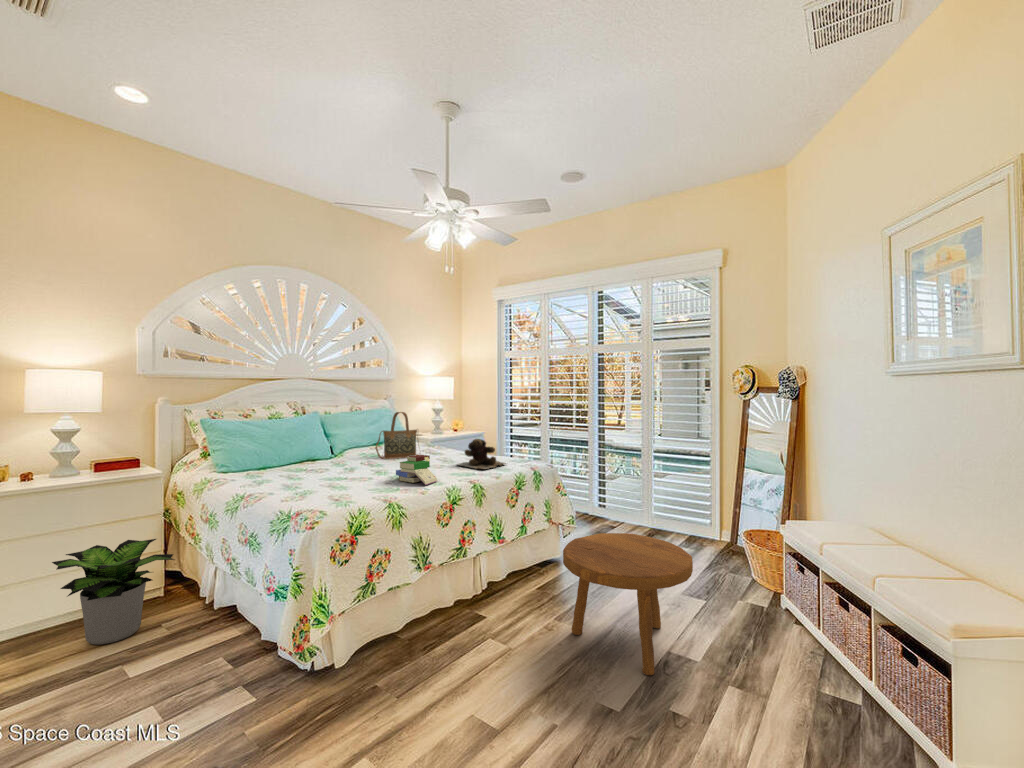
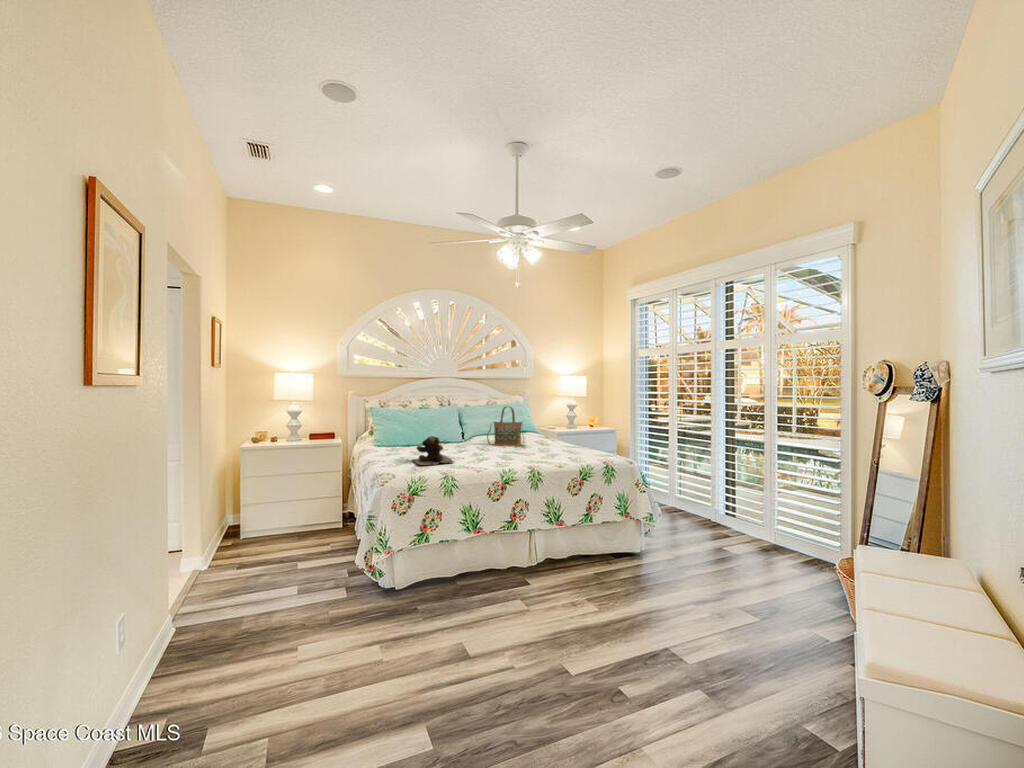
teddy bear: present [457,439,506,469] -> present [413,436,454,465]
book: present [396,455,437,485] -> none [478,442,506,467]
footstool: present [563,533,693,675] -> none [570,526,694,657]
potted plant: present [52,539,175,645] -> none [272,486,340,548]

